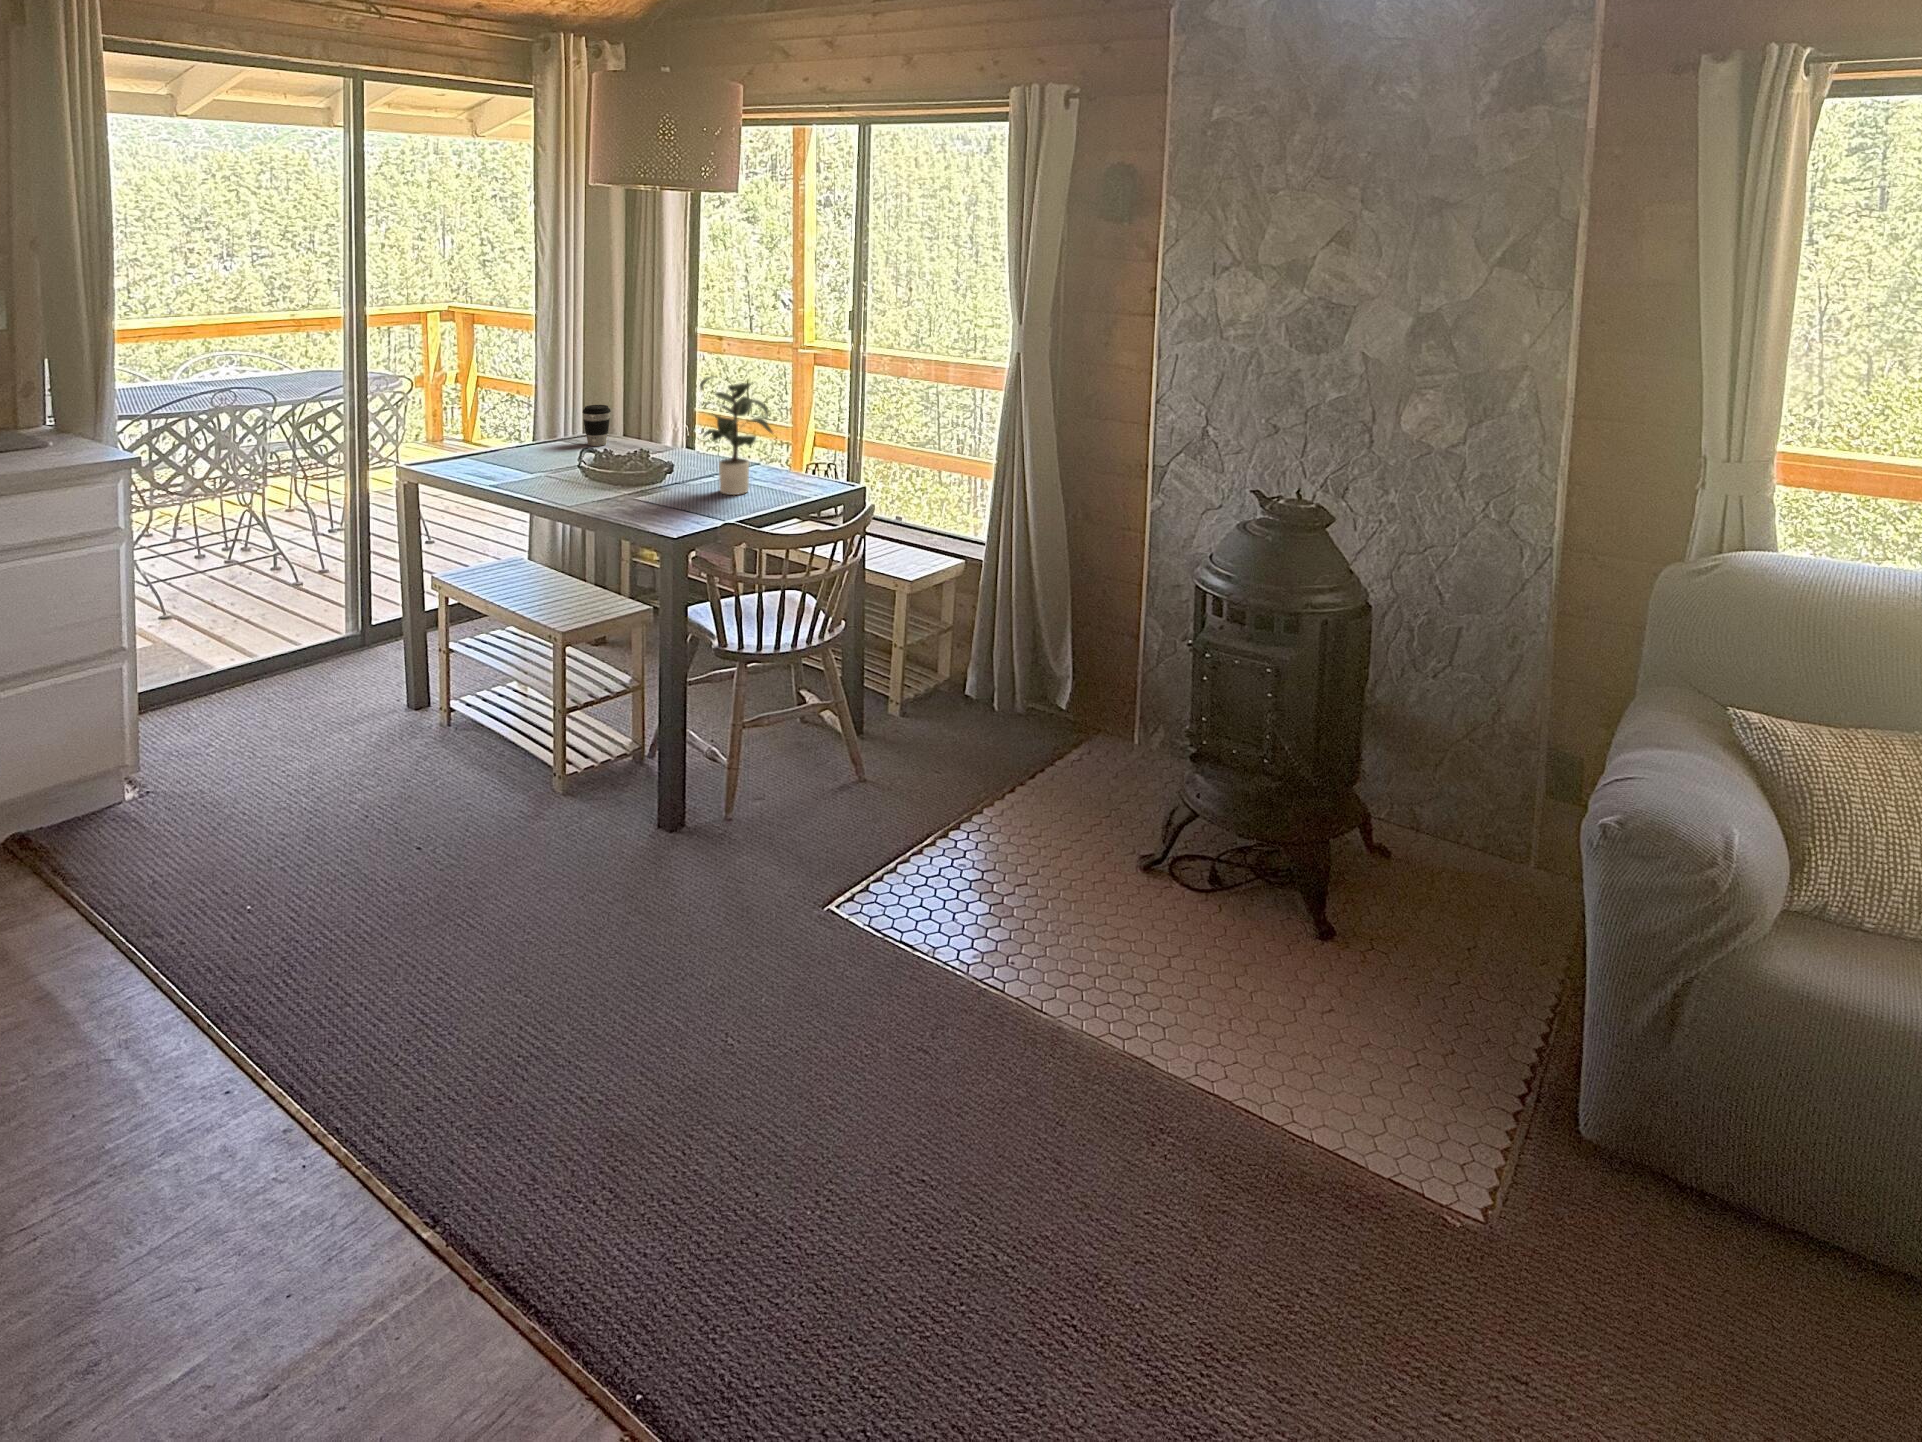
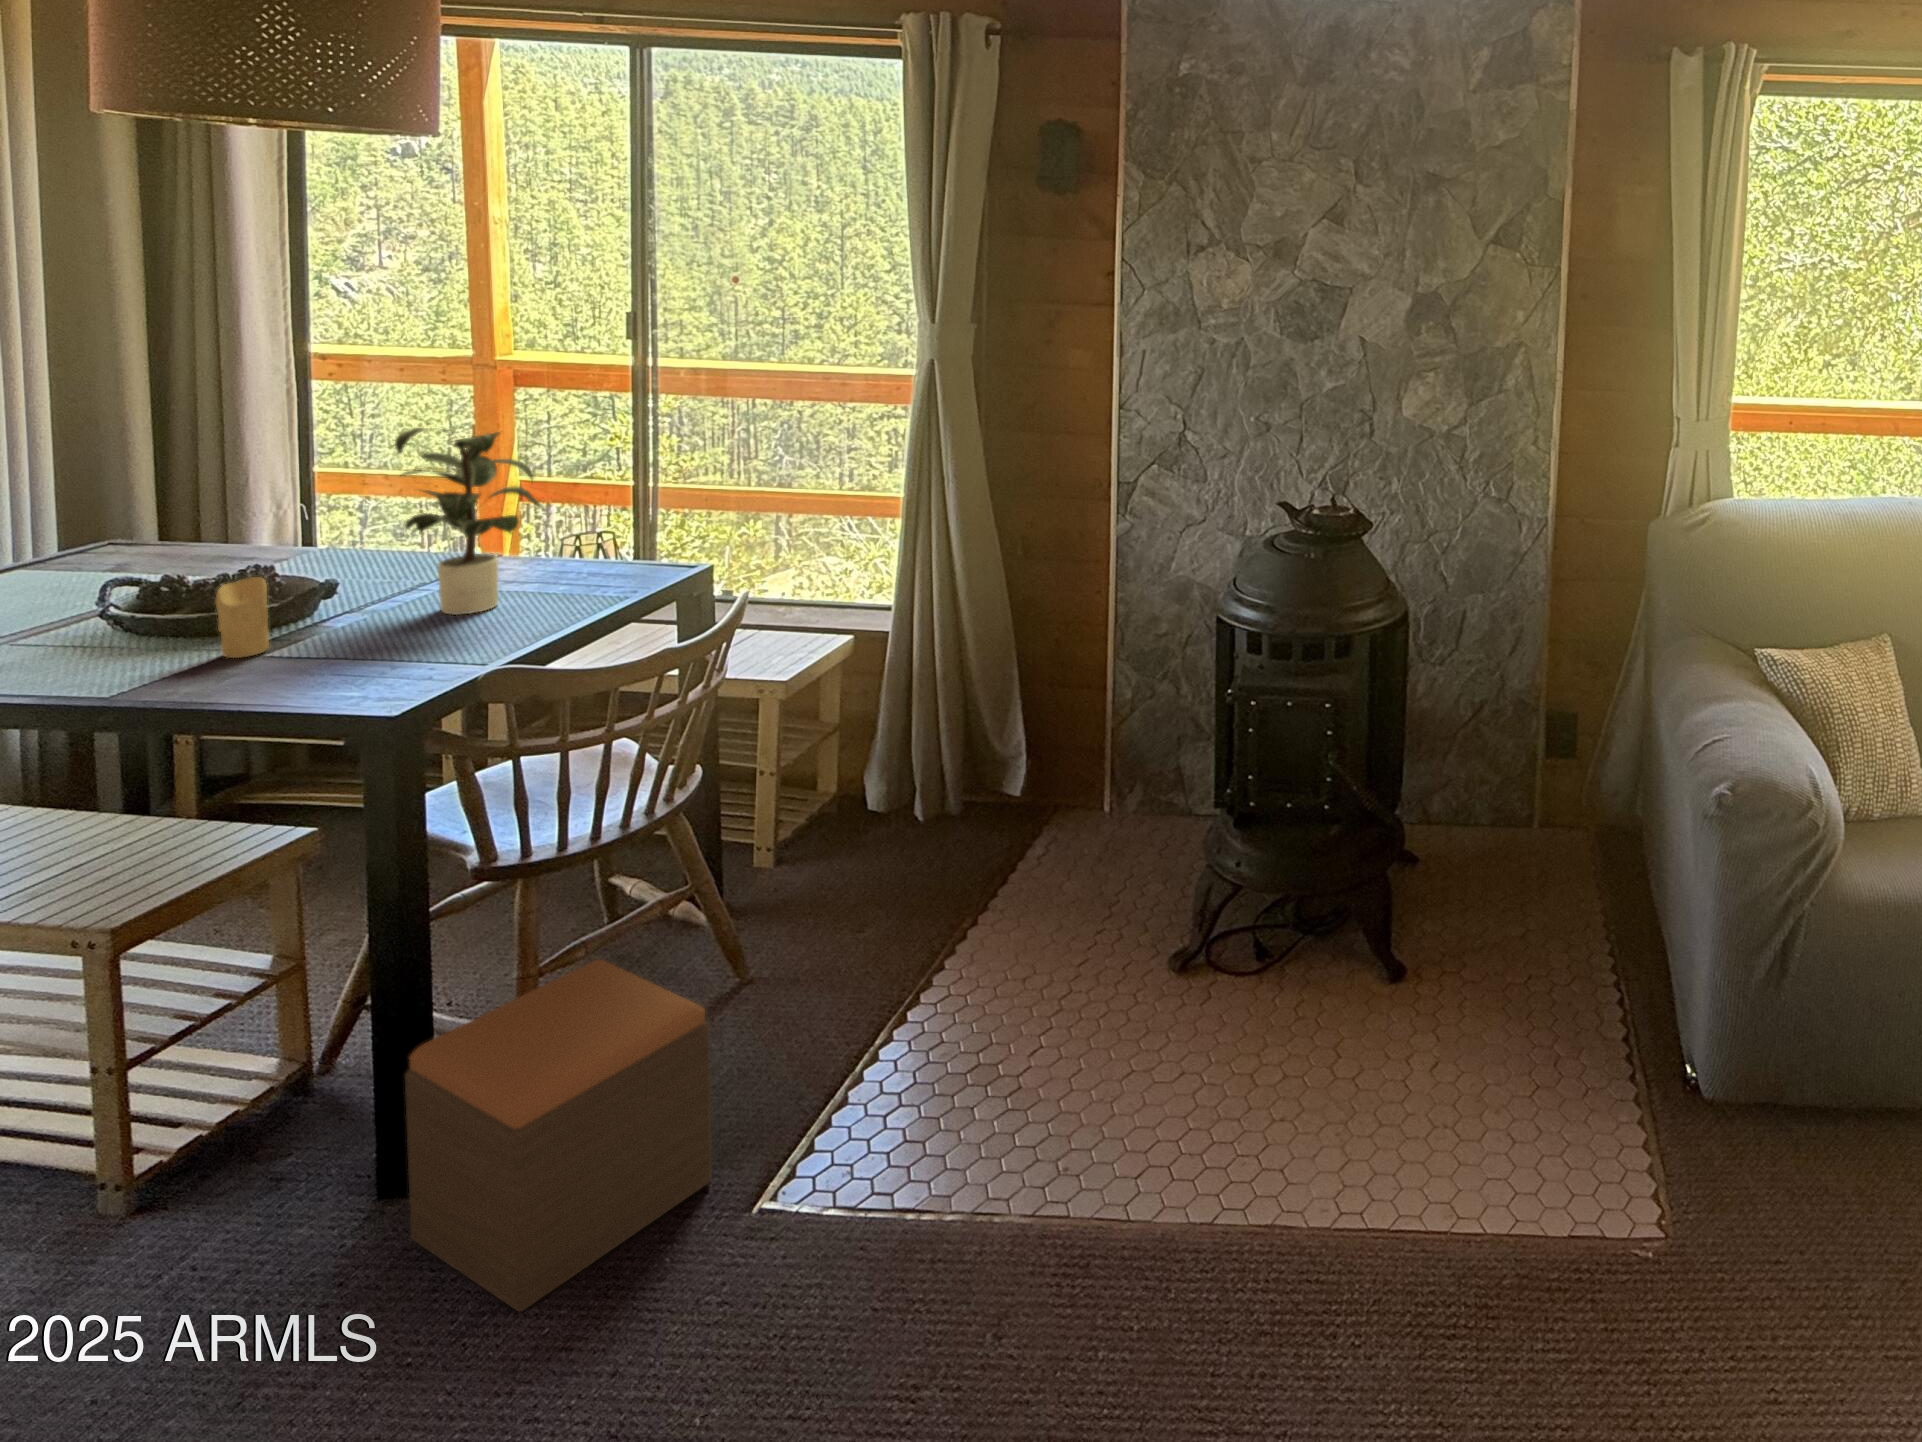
coffee cup: present [583,405,611,446] -> none [74,496,144,570]
candle: none [614,457,636,502] -> present [215,577,269,658]
footstool: none [662,724,811,921] -> present [405,960,712,1312]

